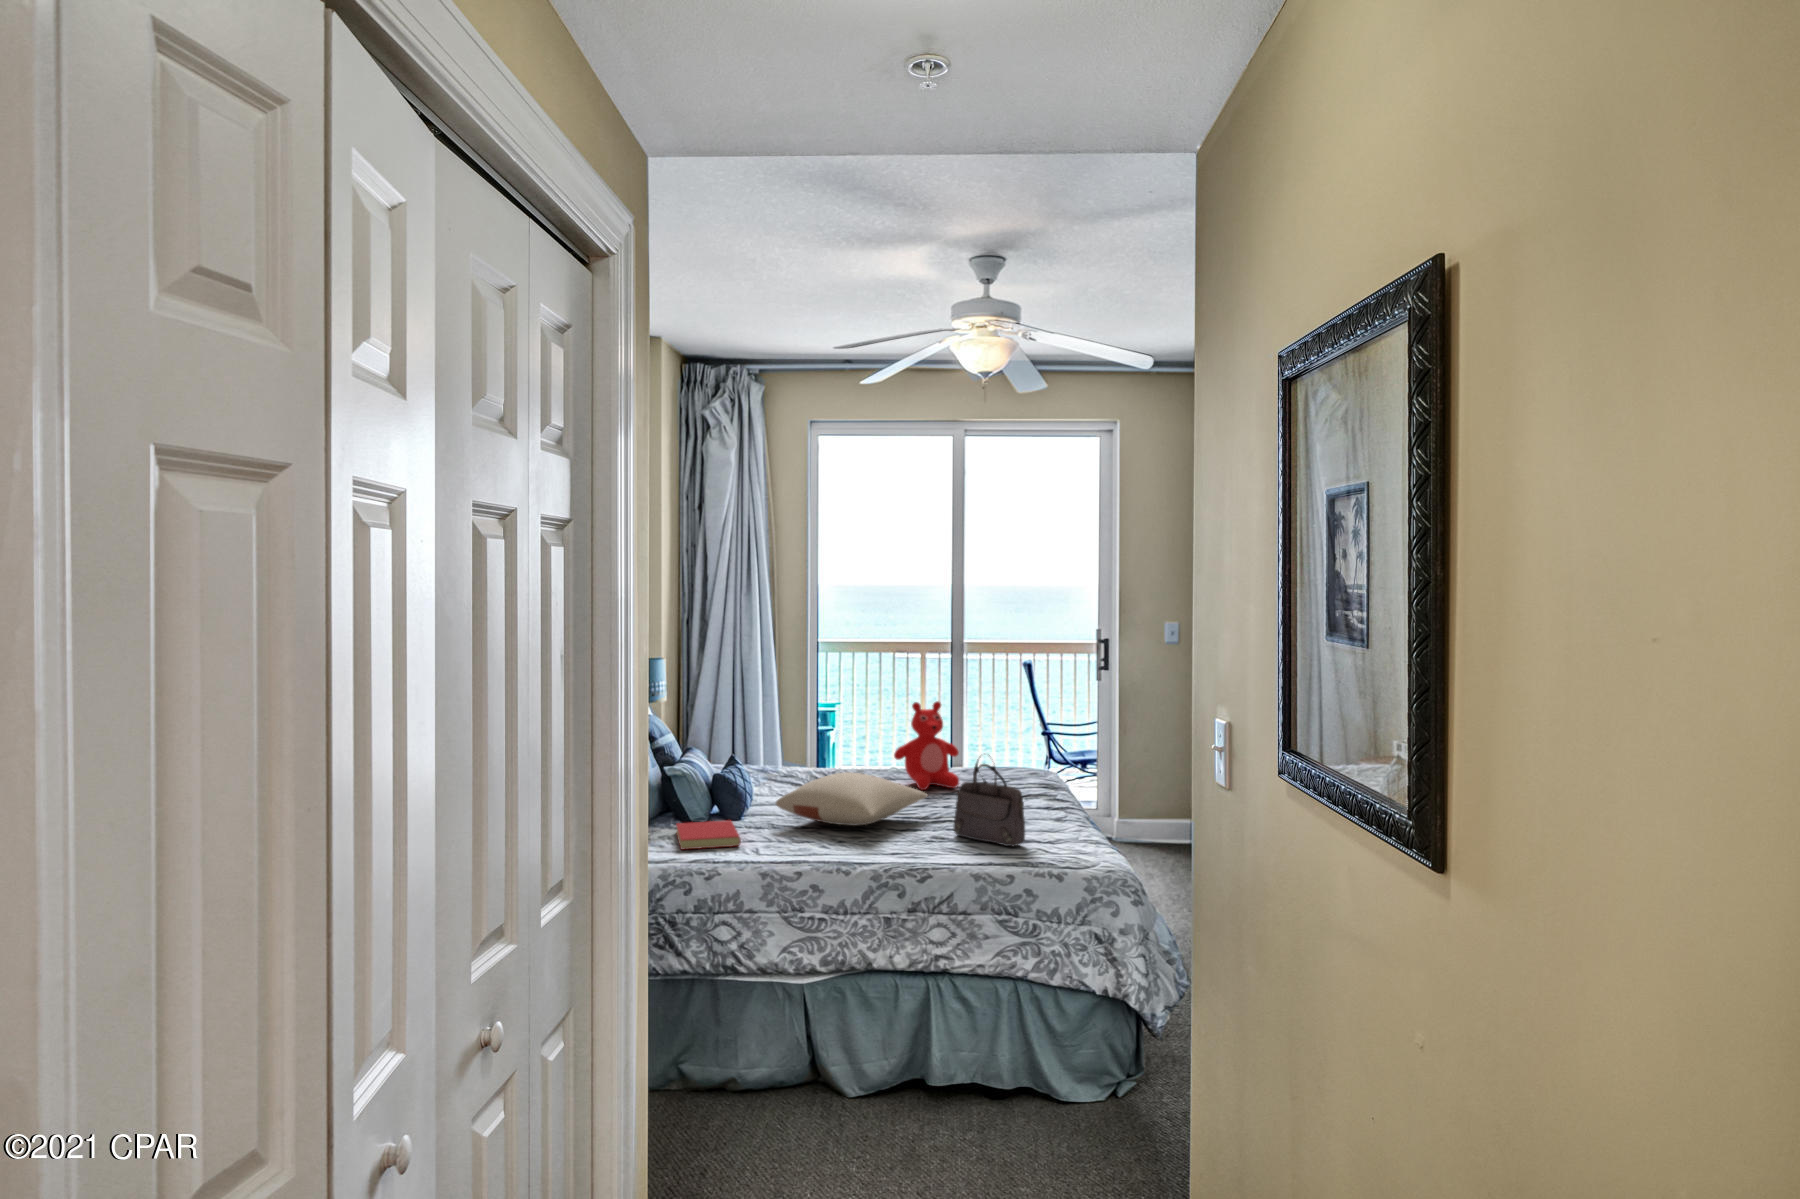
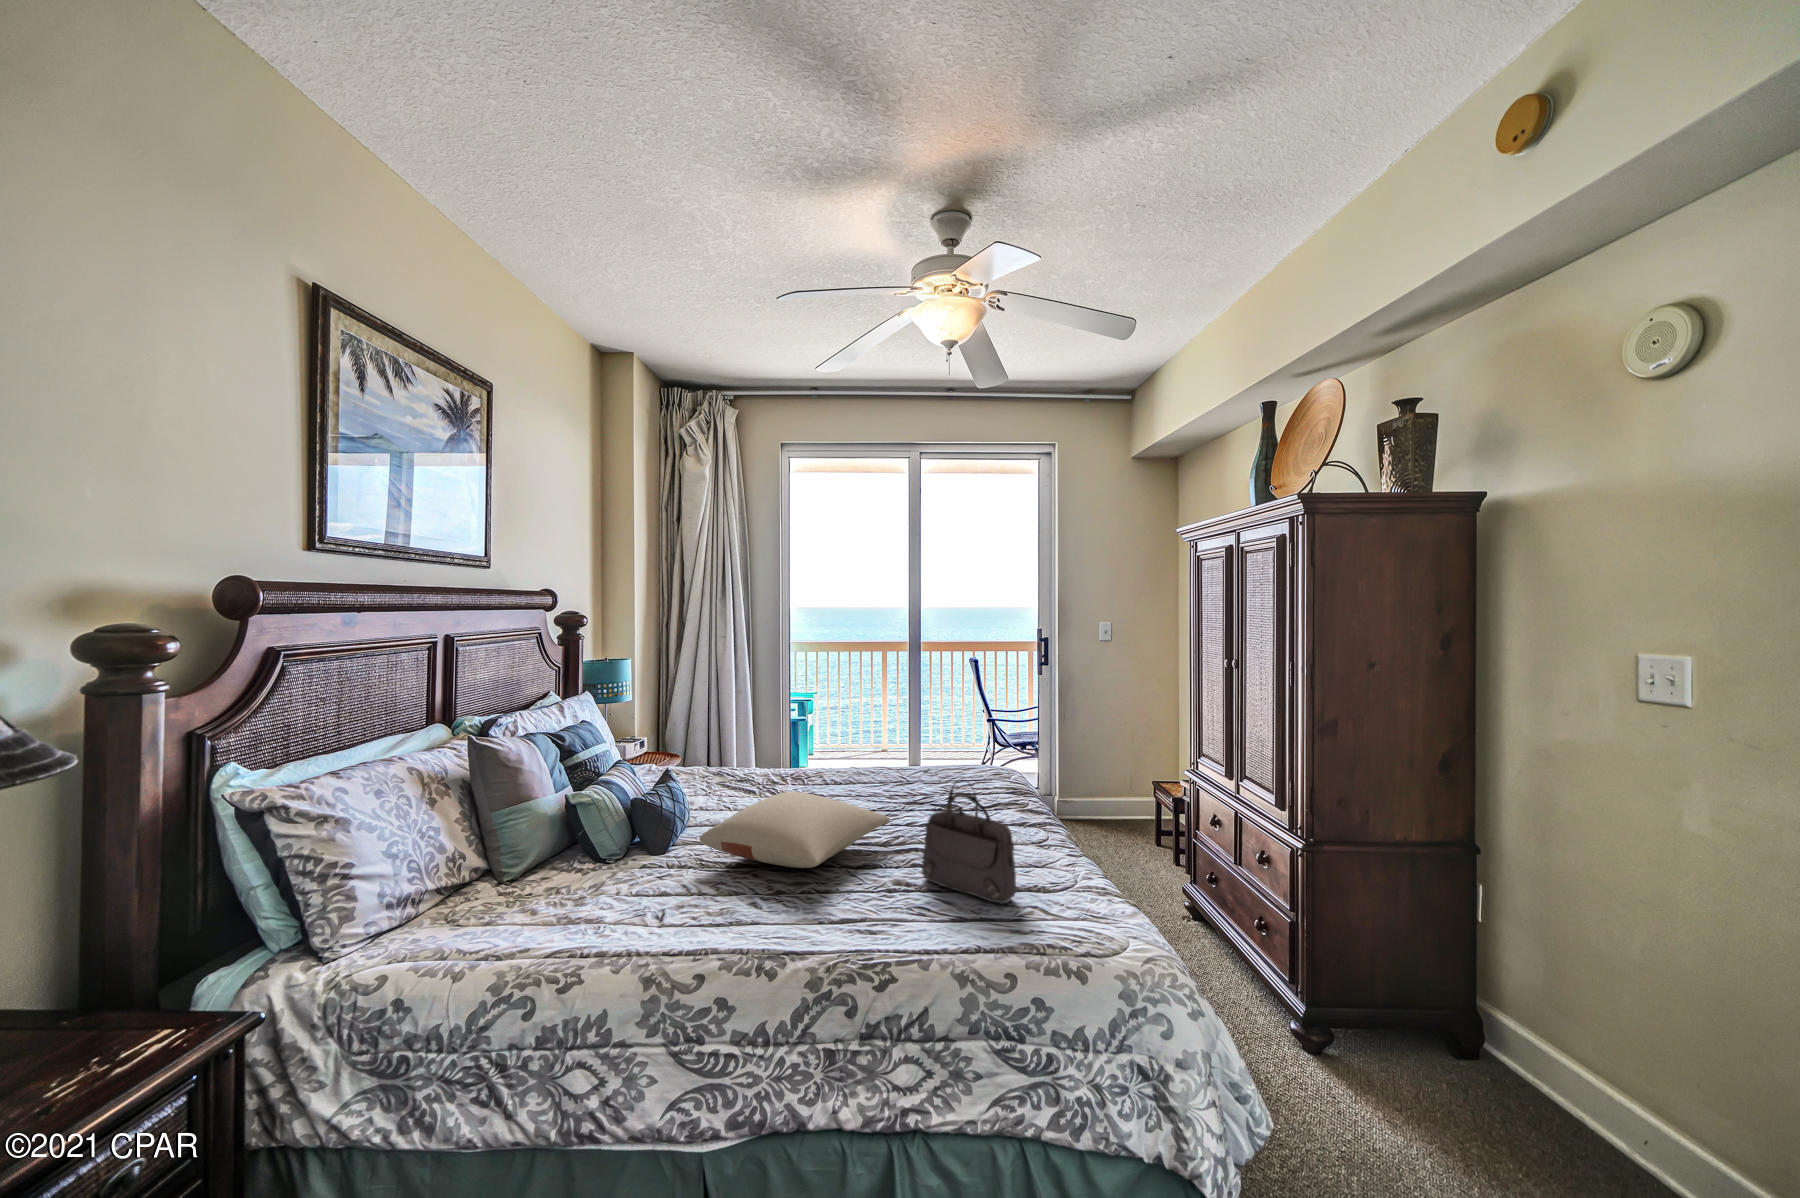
teddy bear: present [894,701,959,790] -> none [853,700,923,798]
book: present [676,820,741,849] -> none [549,863,643,924]

